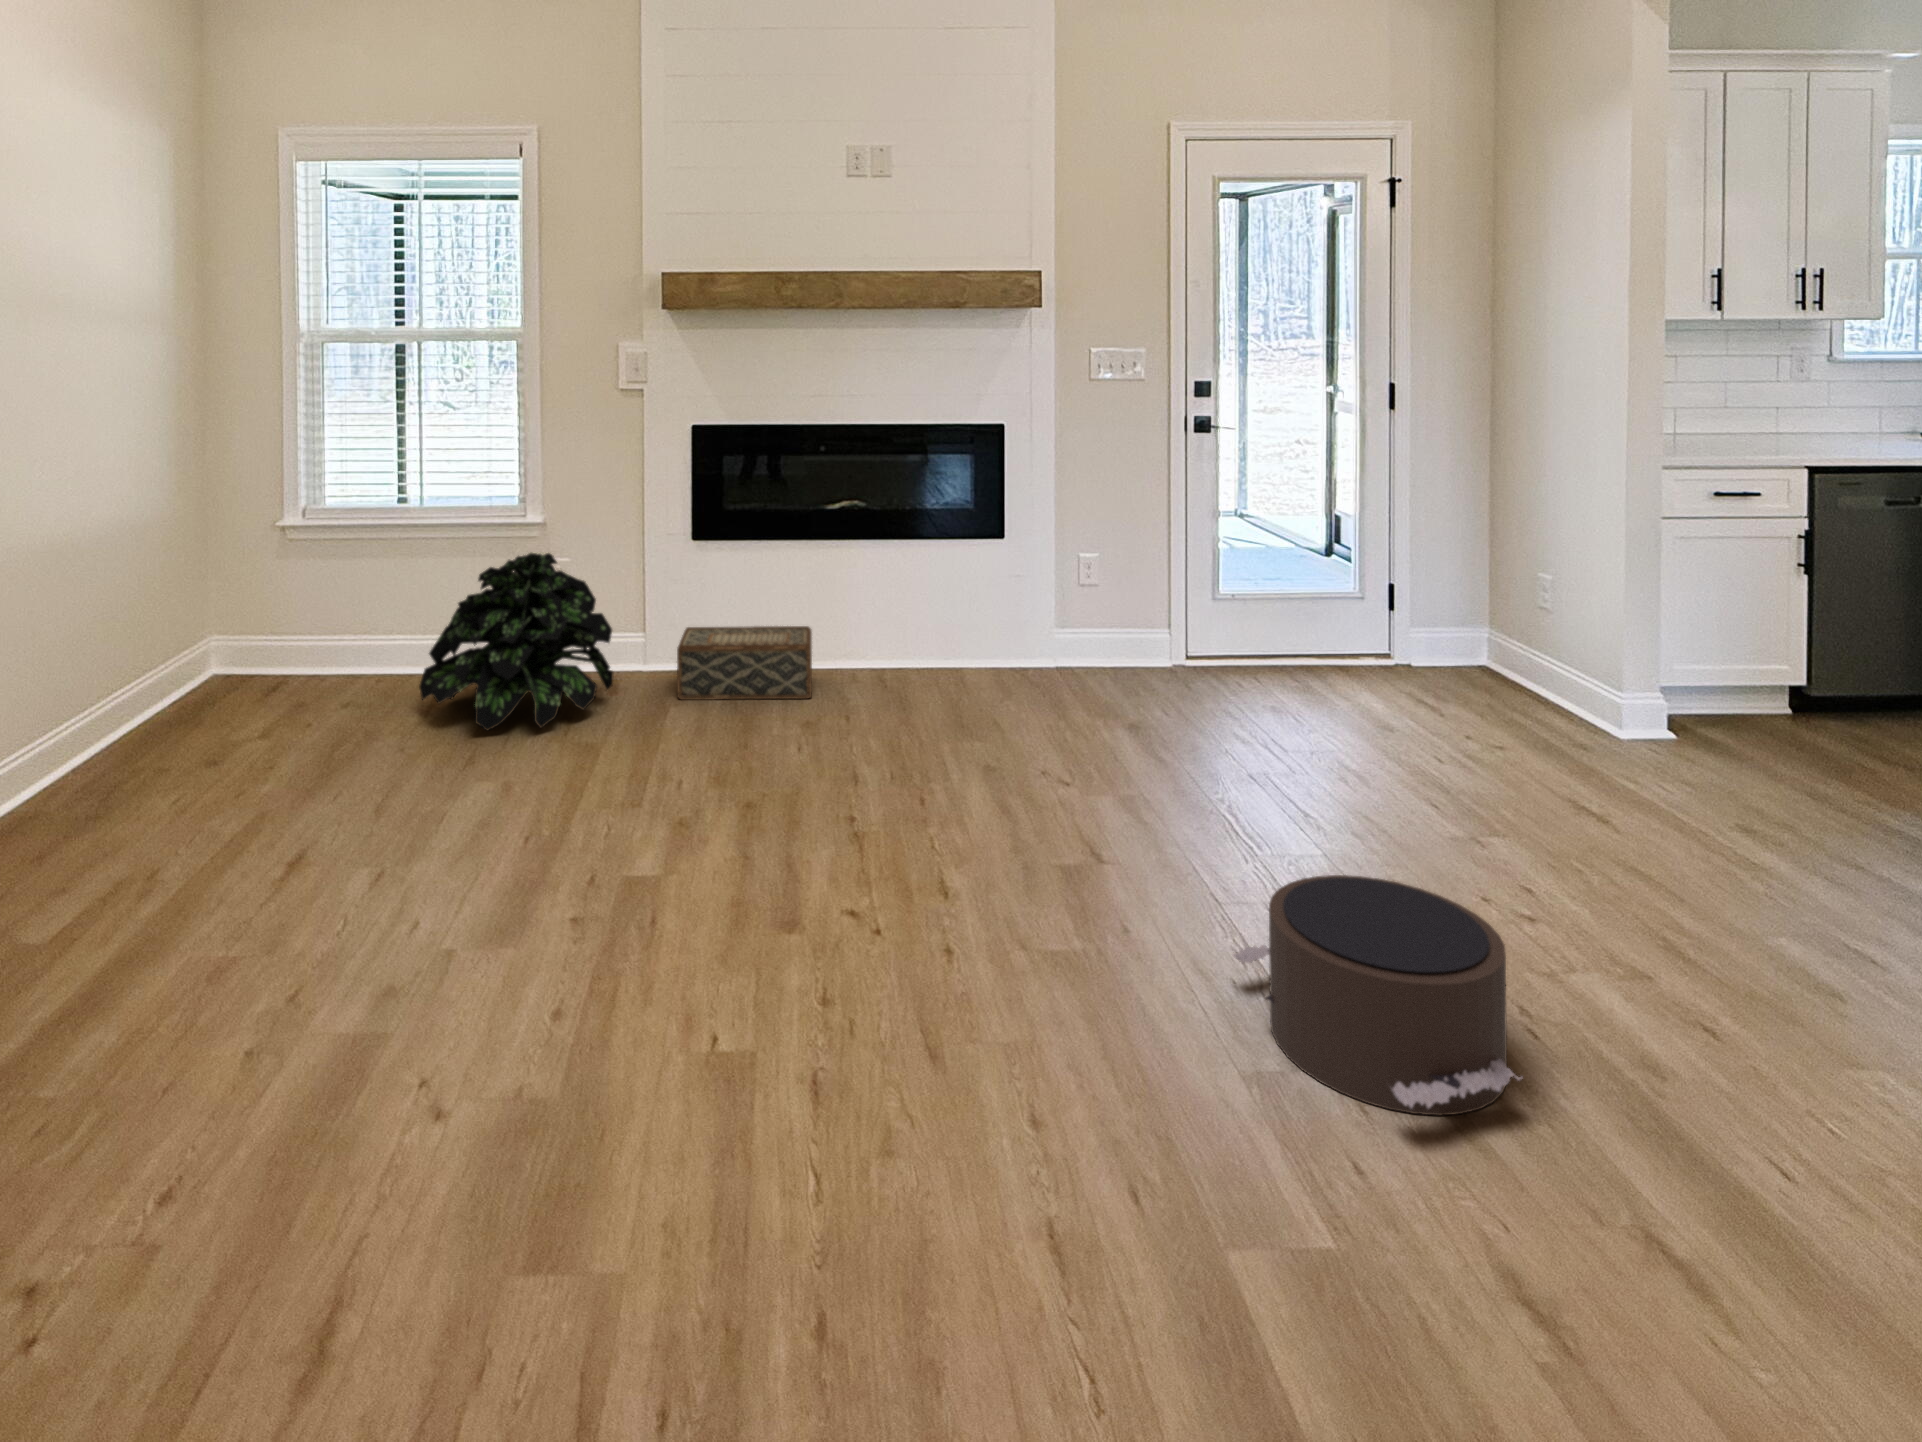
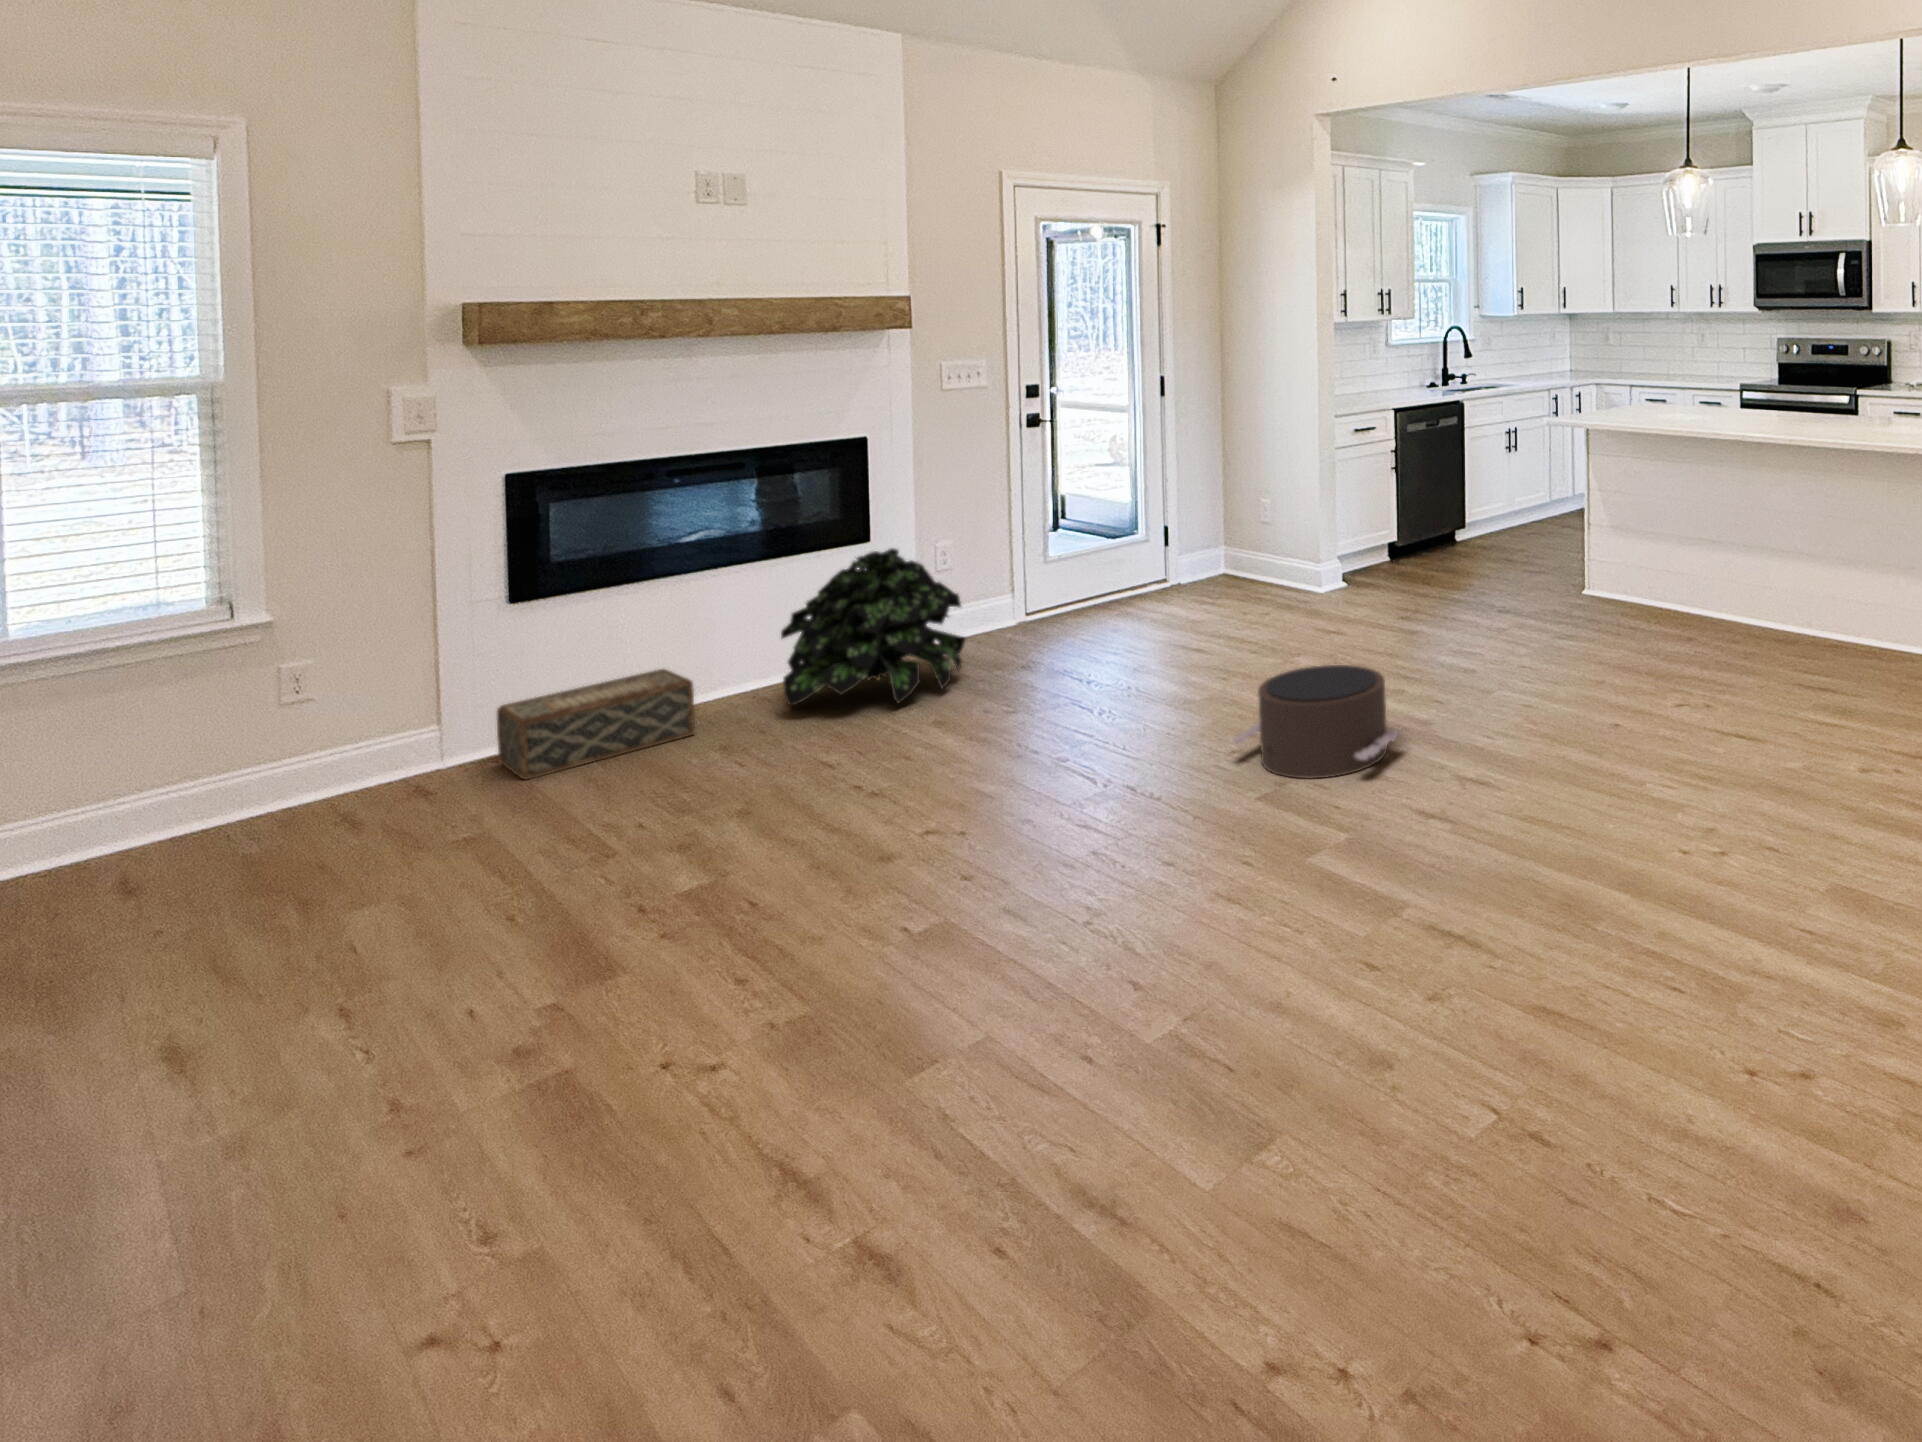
potted plant: present [419,553,613,730] -> present [781,548,965,706]

